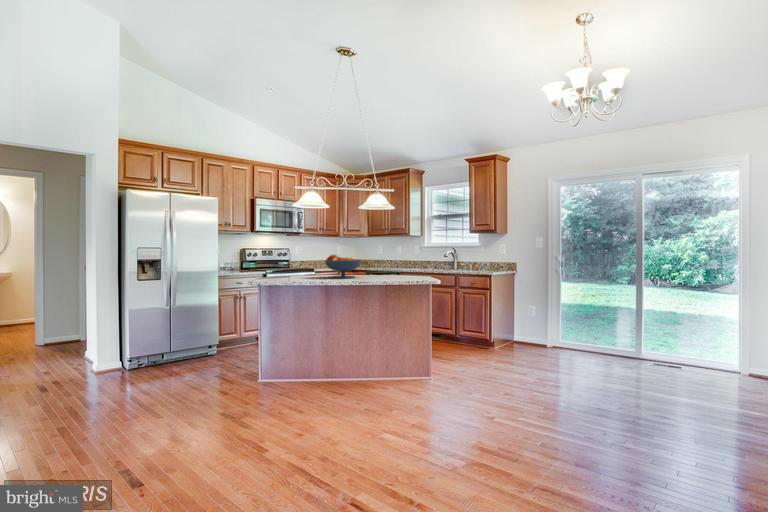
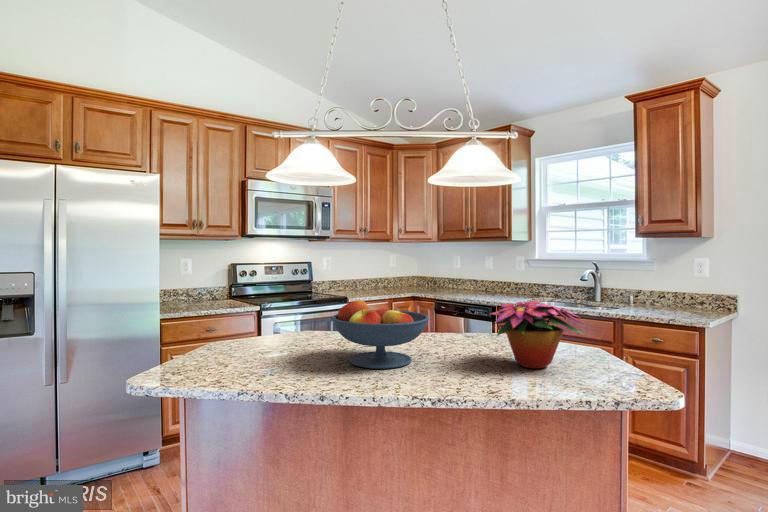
flower arrangement: none [383,253,418,277] -> present [491,300,582,368]

